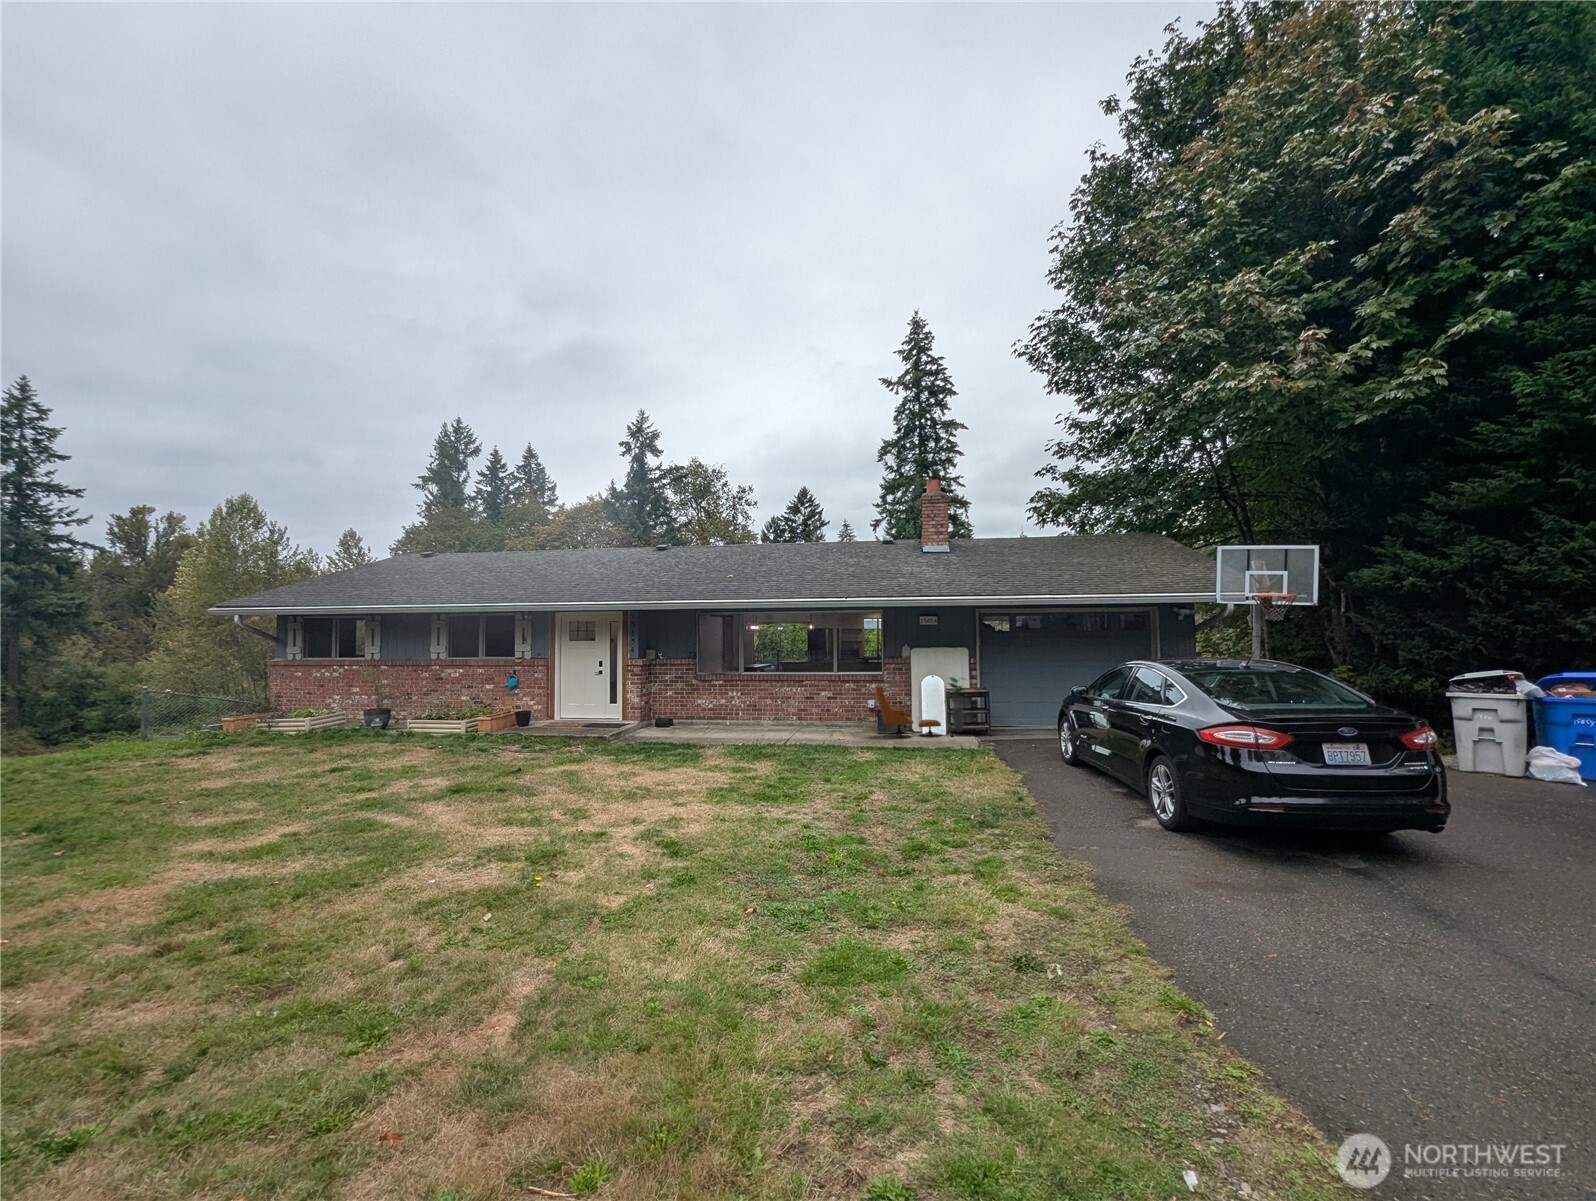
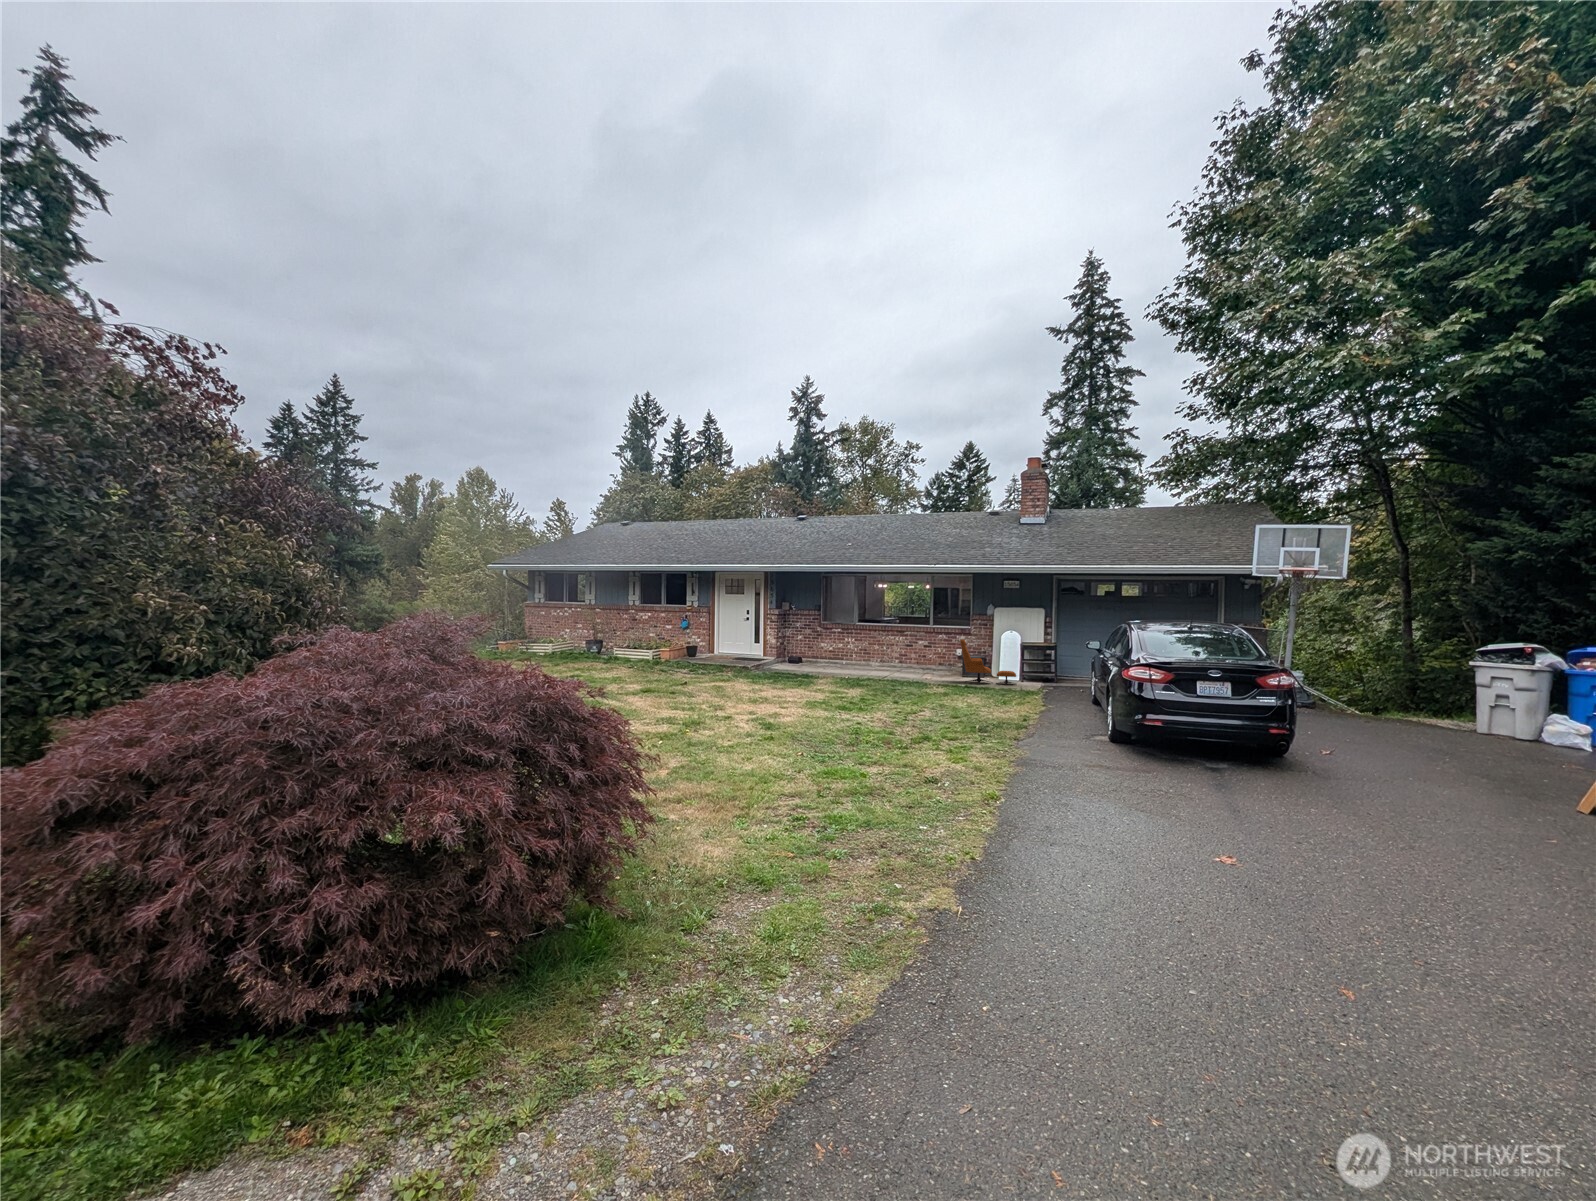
potted plant: present [949,677,964,732] -> none [1025,636,1047,684]

